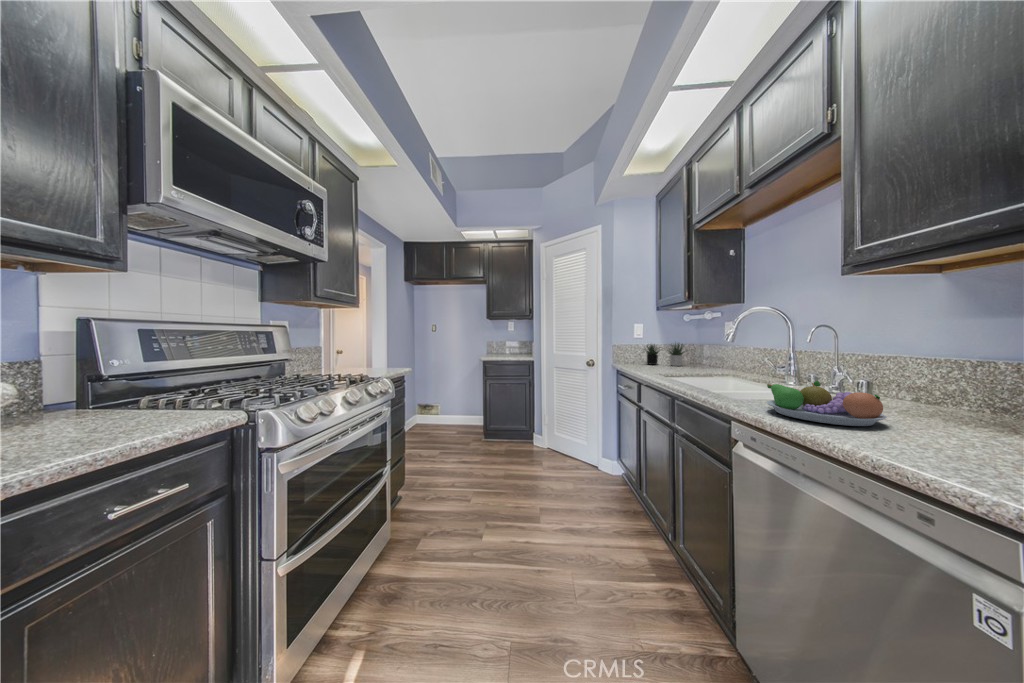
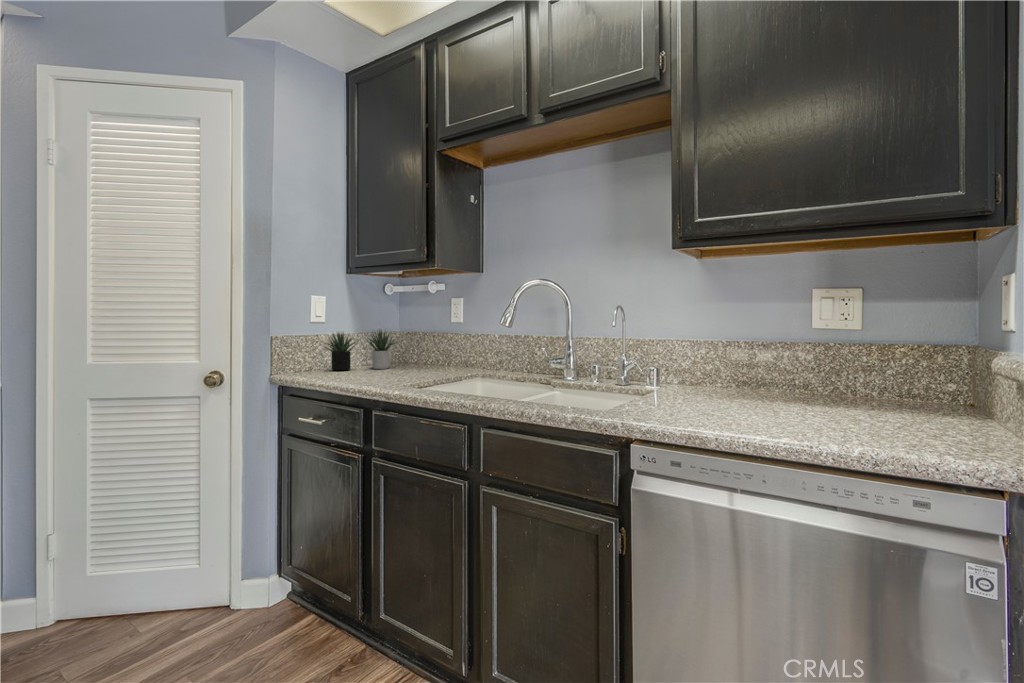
fruit bowl: present [767,381,887,426] -> none [661,376,780,426]

